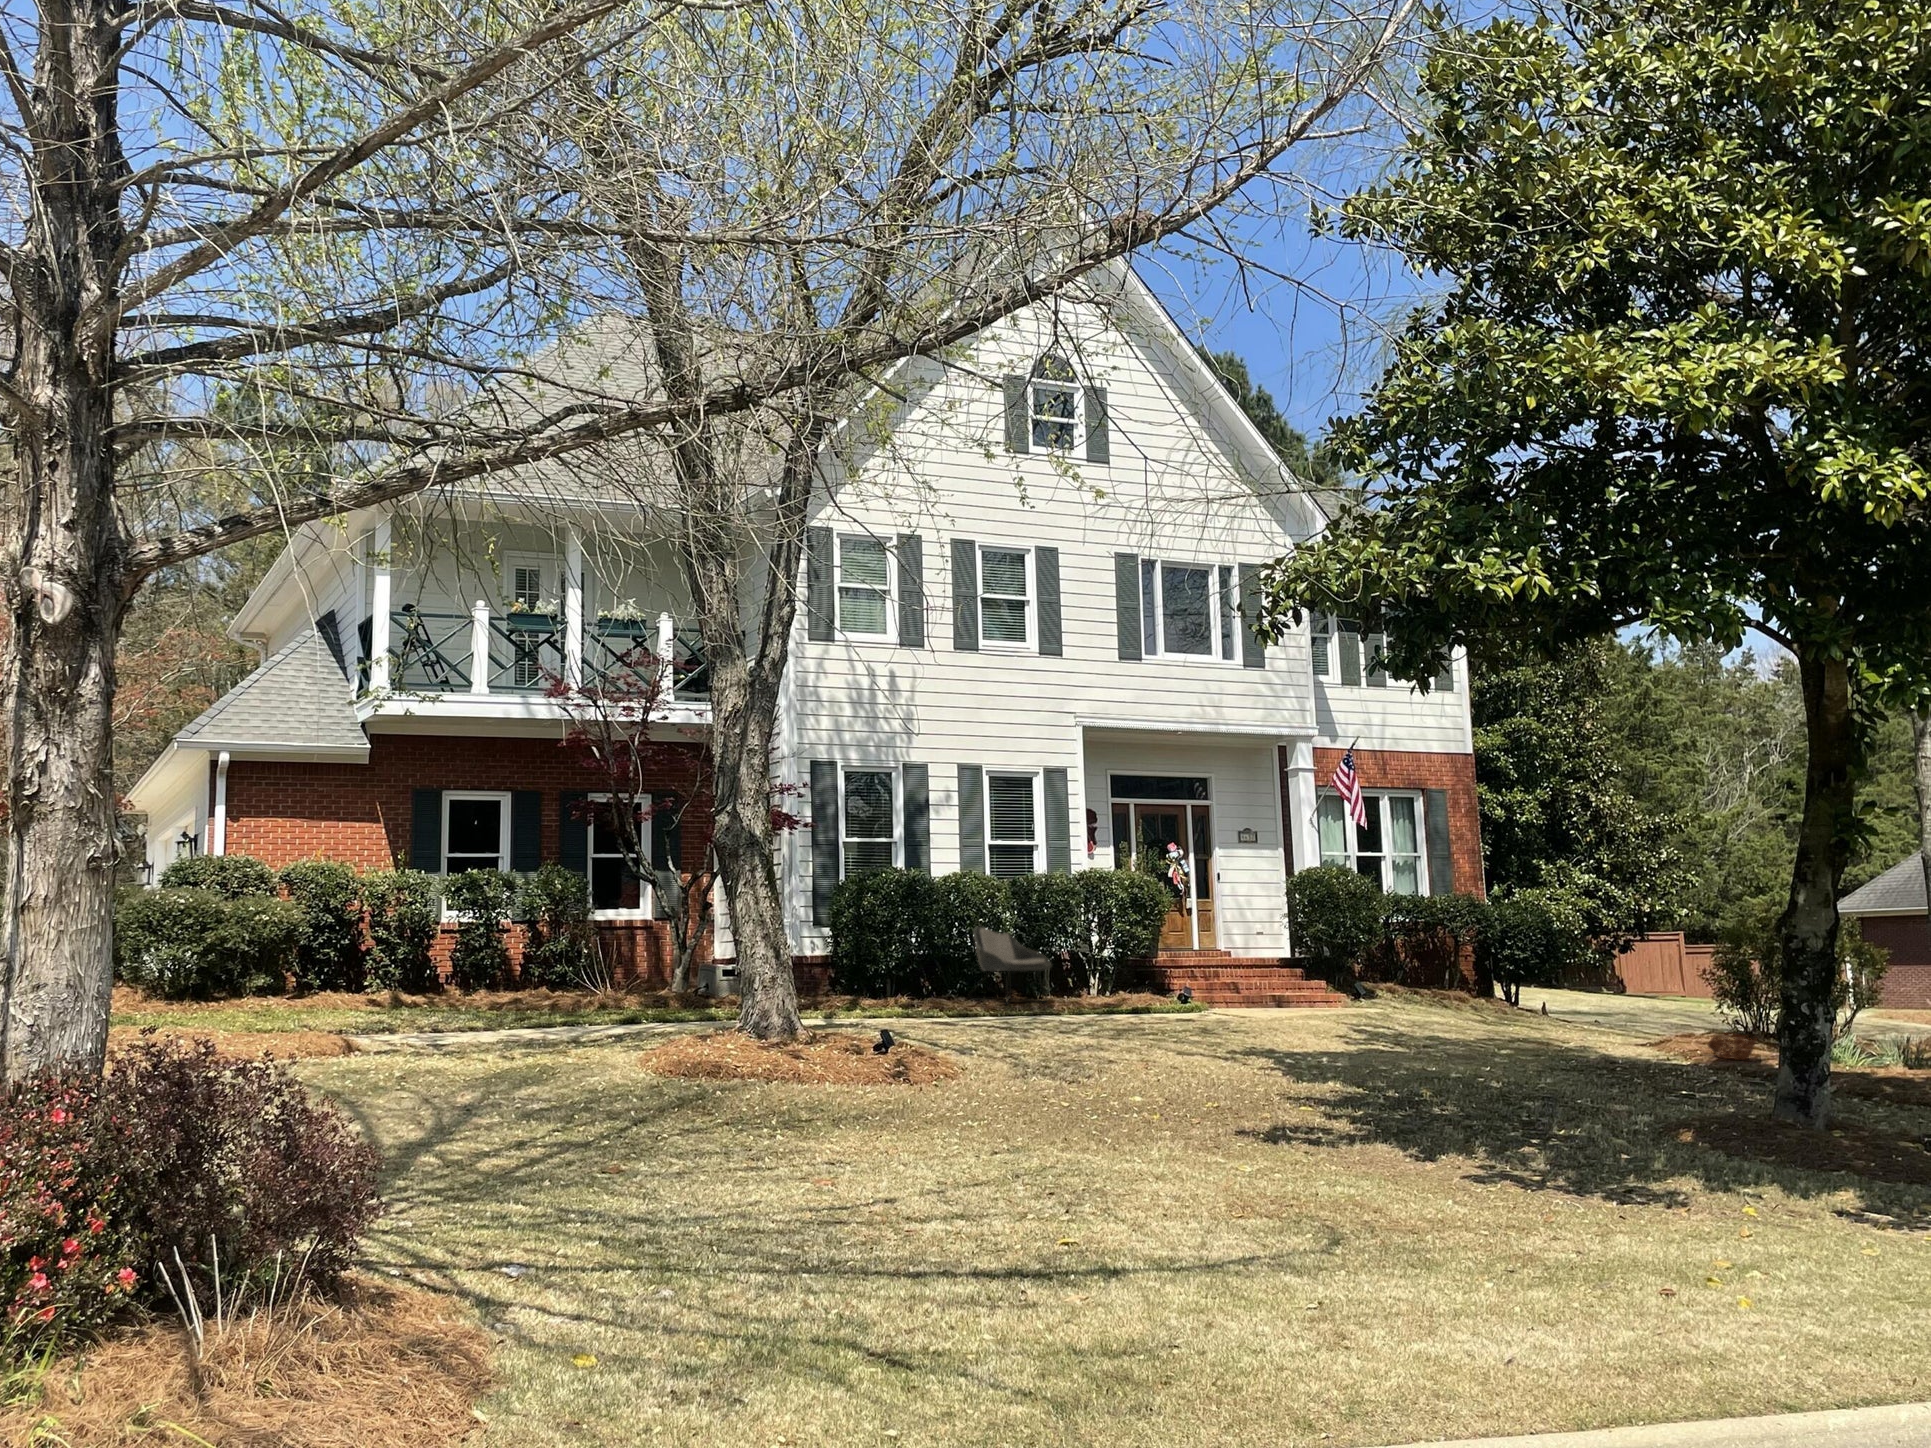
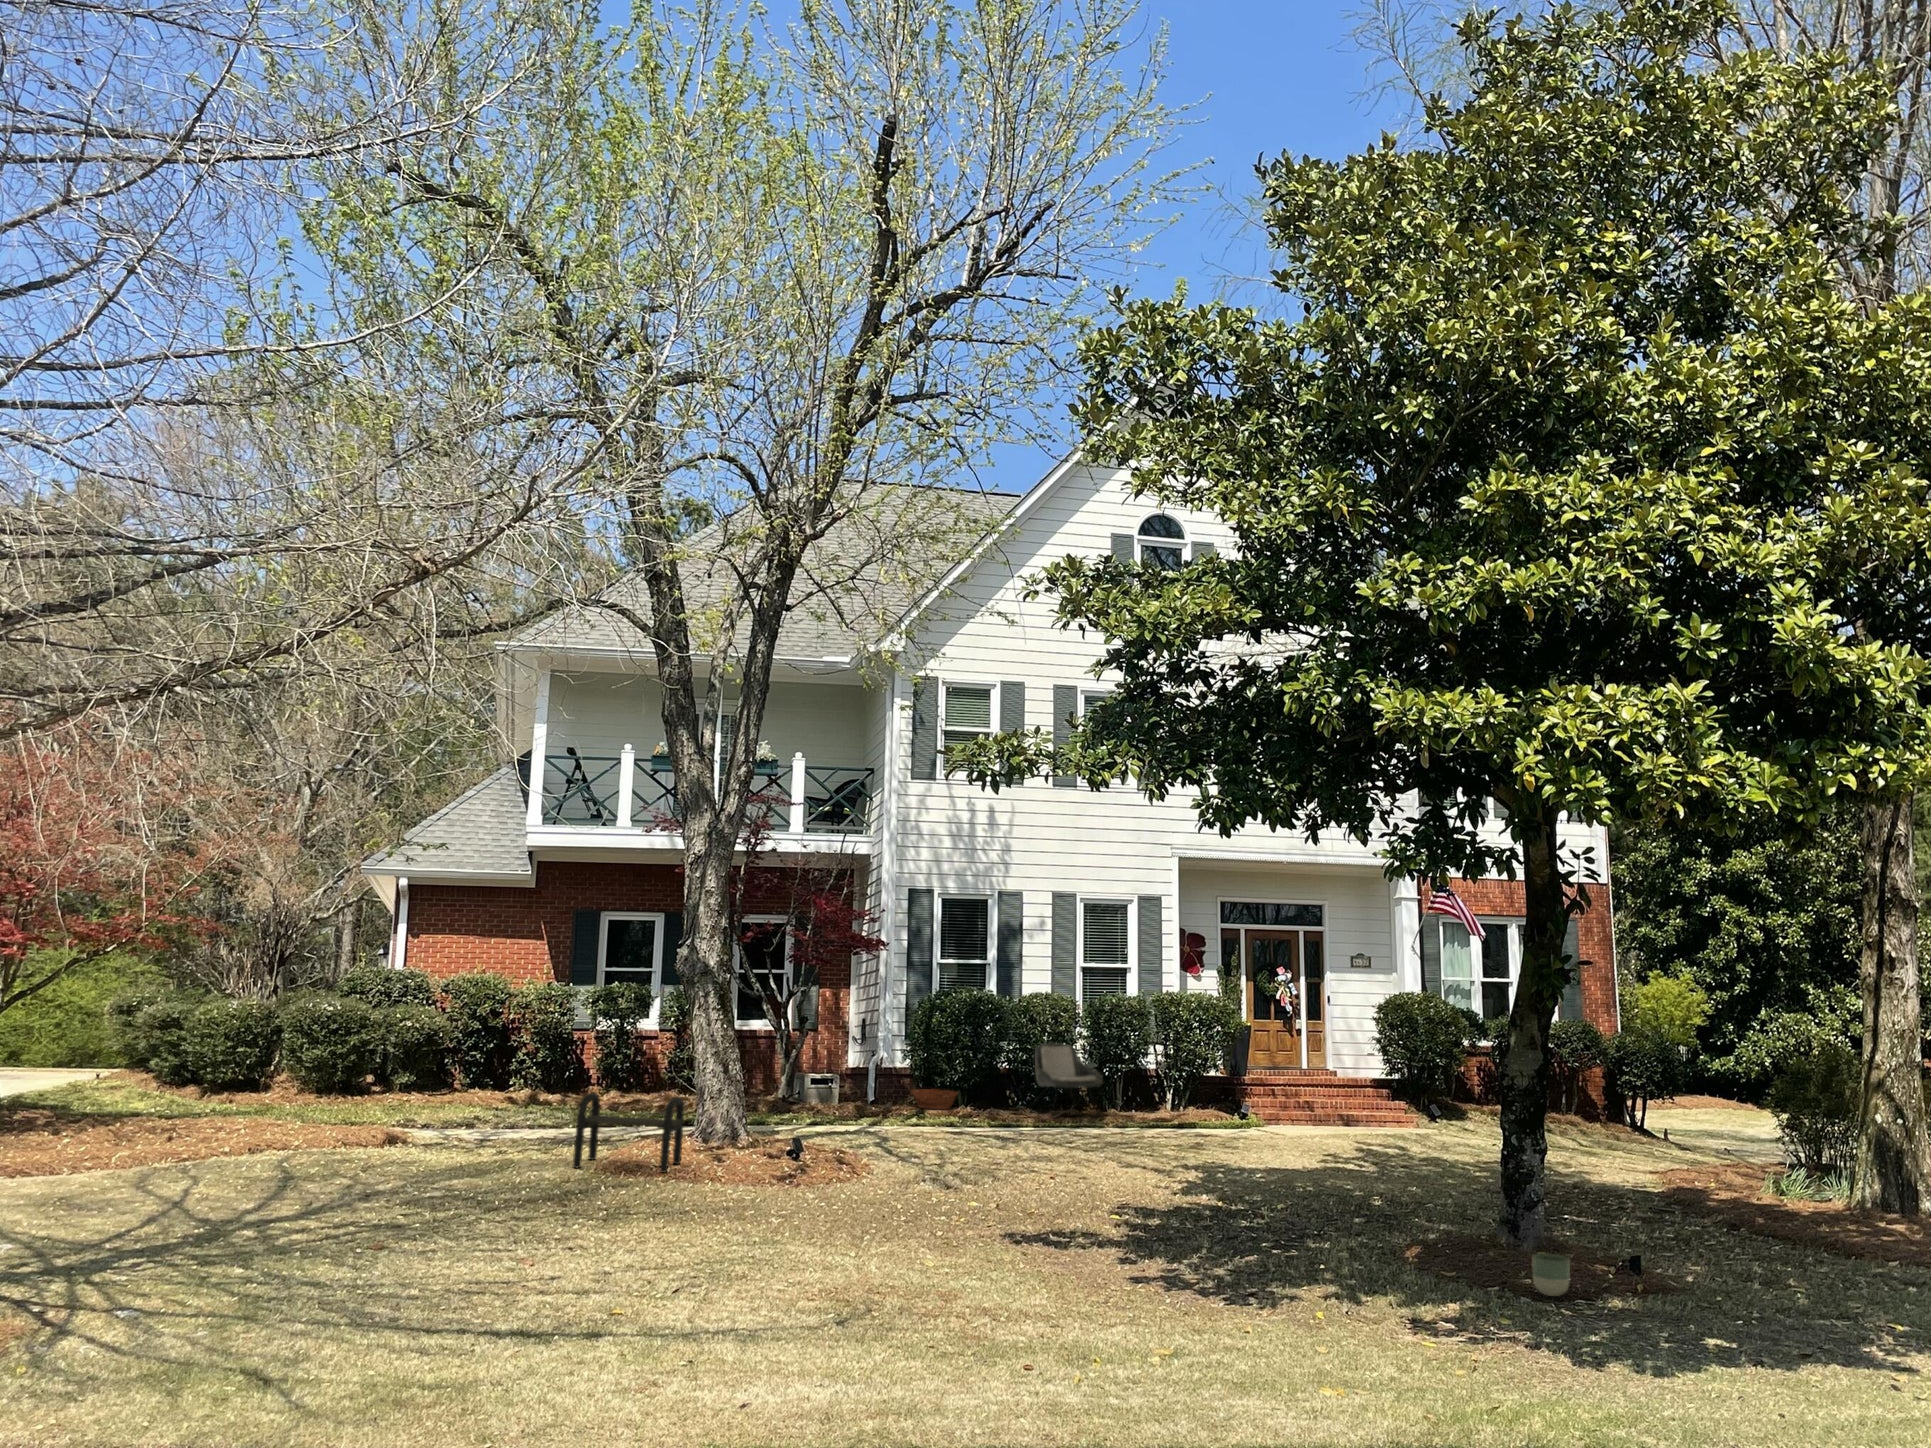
bench: none [624,980,742,1069] -> present [573,1093,684,1173]
basket: present [1708,1034,1756,1060] -> present [912,1089,958,1110]
planter: none [1834,1109,1879,1153] -> present [1533,1253,1570,1296]

